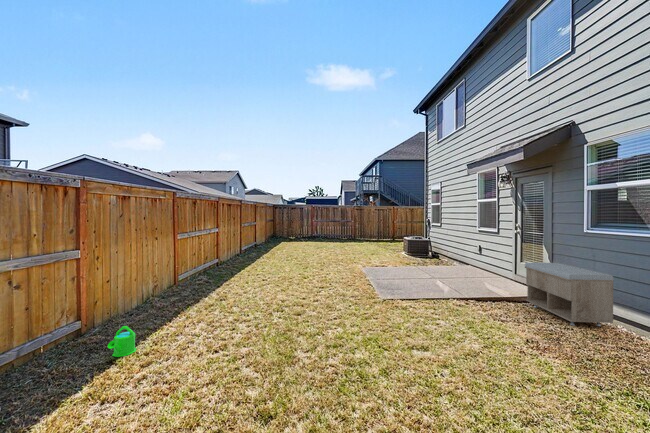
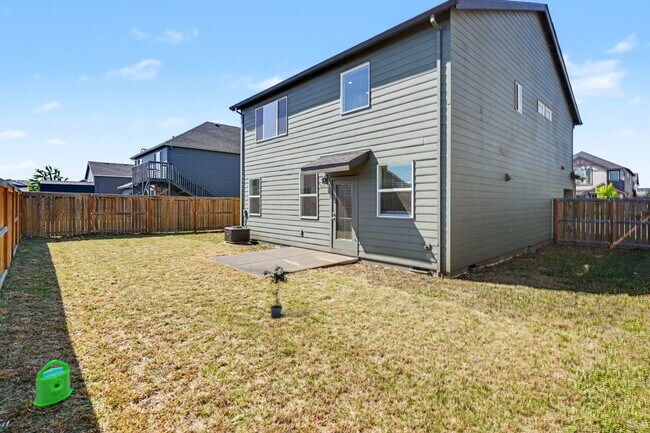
storage bench: present [525,263,613,326] -> none [349,237,392,271]
potted plant: none [314,285,344,349] -> present [263,266,295,317]

